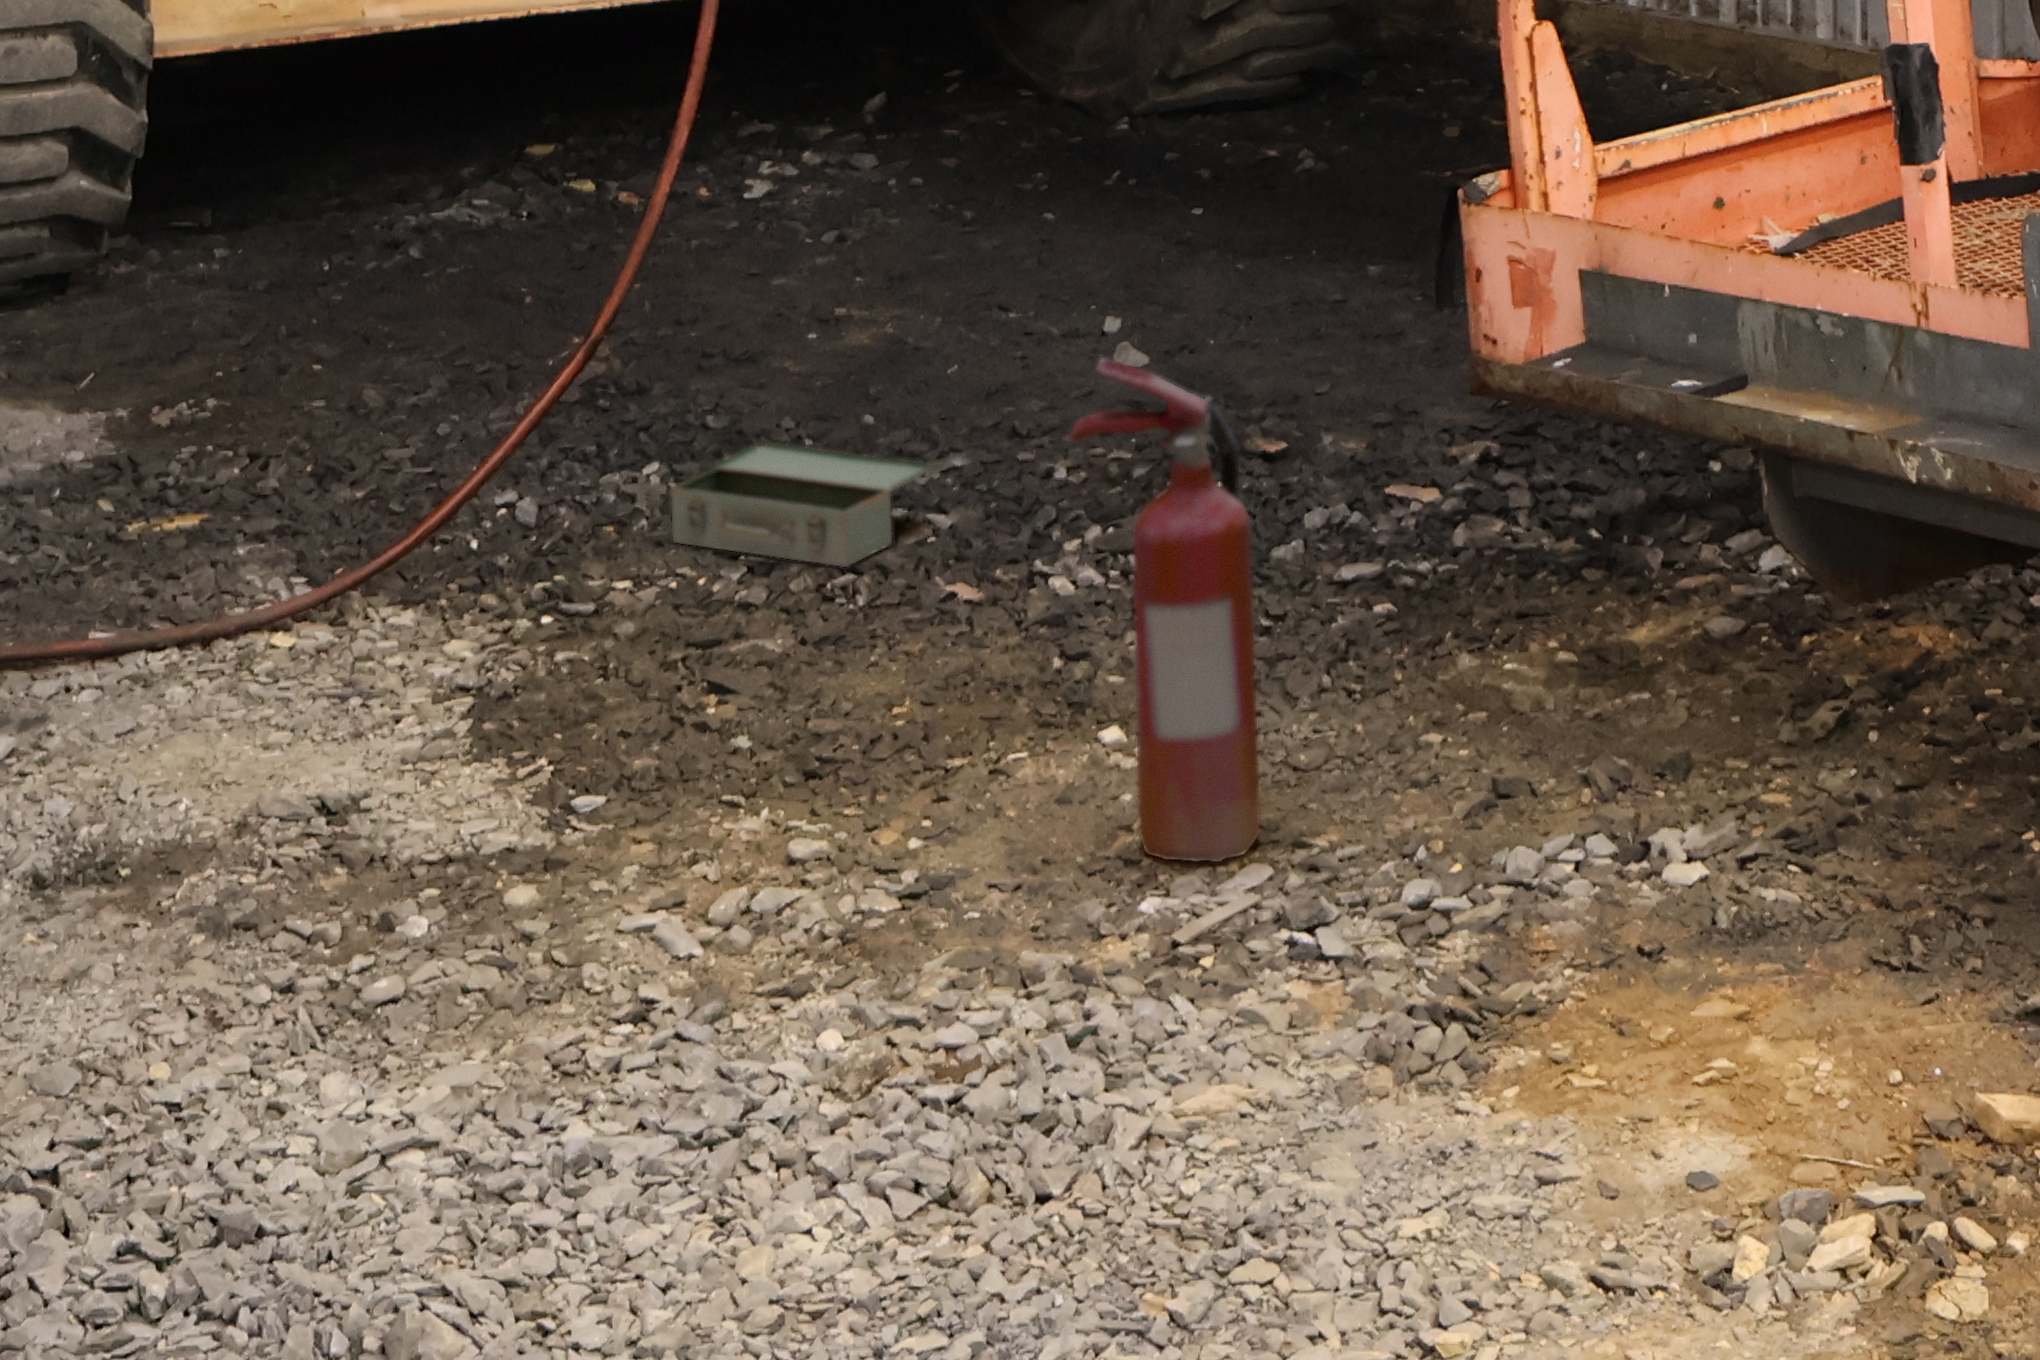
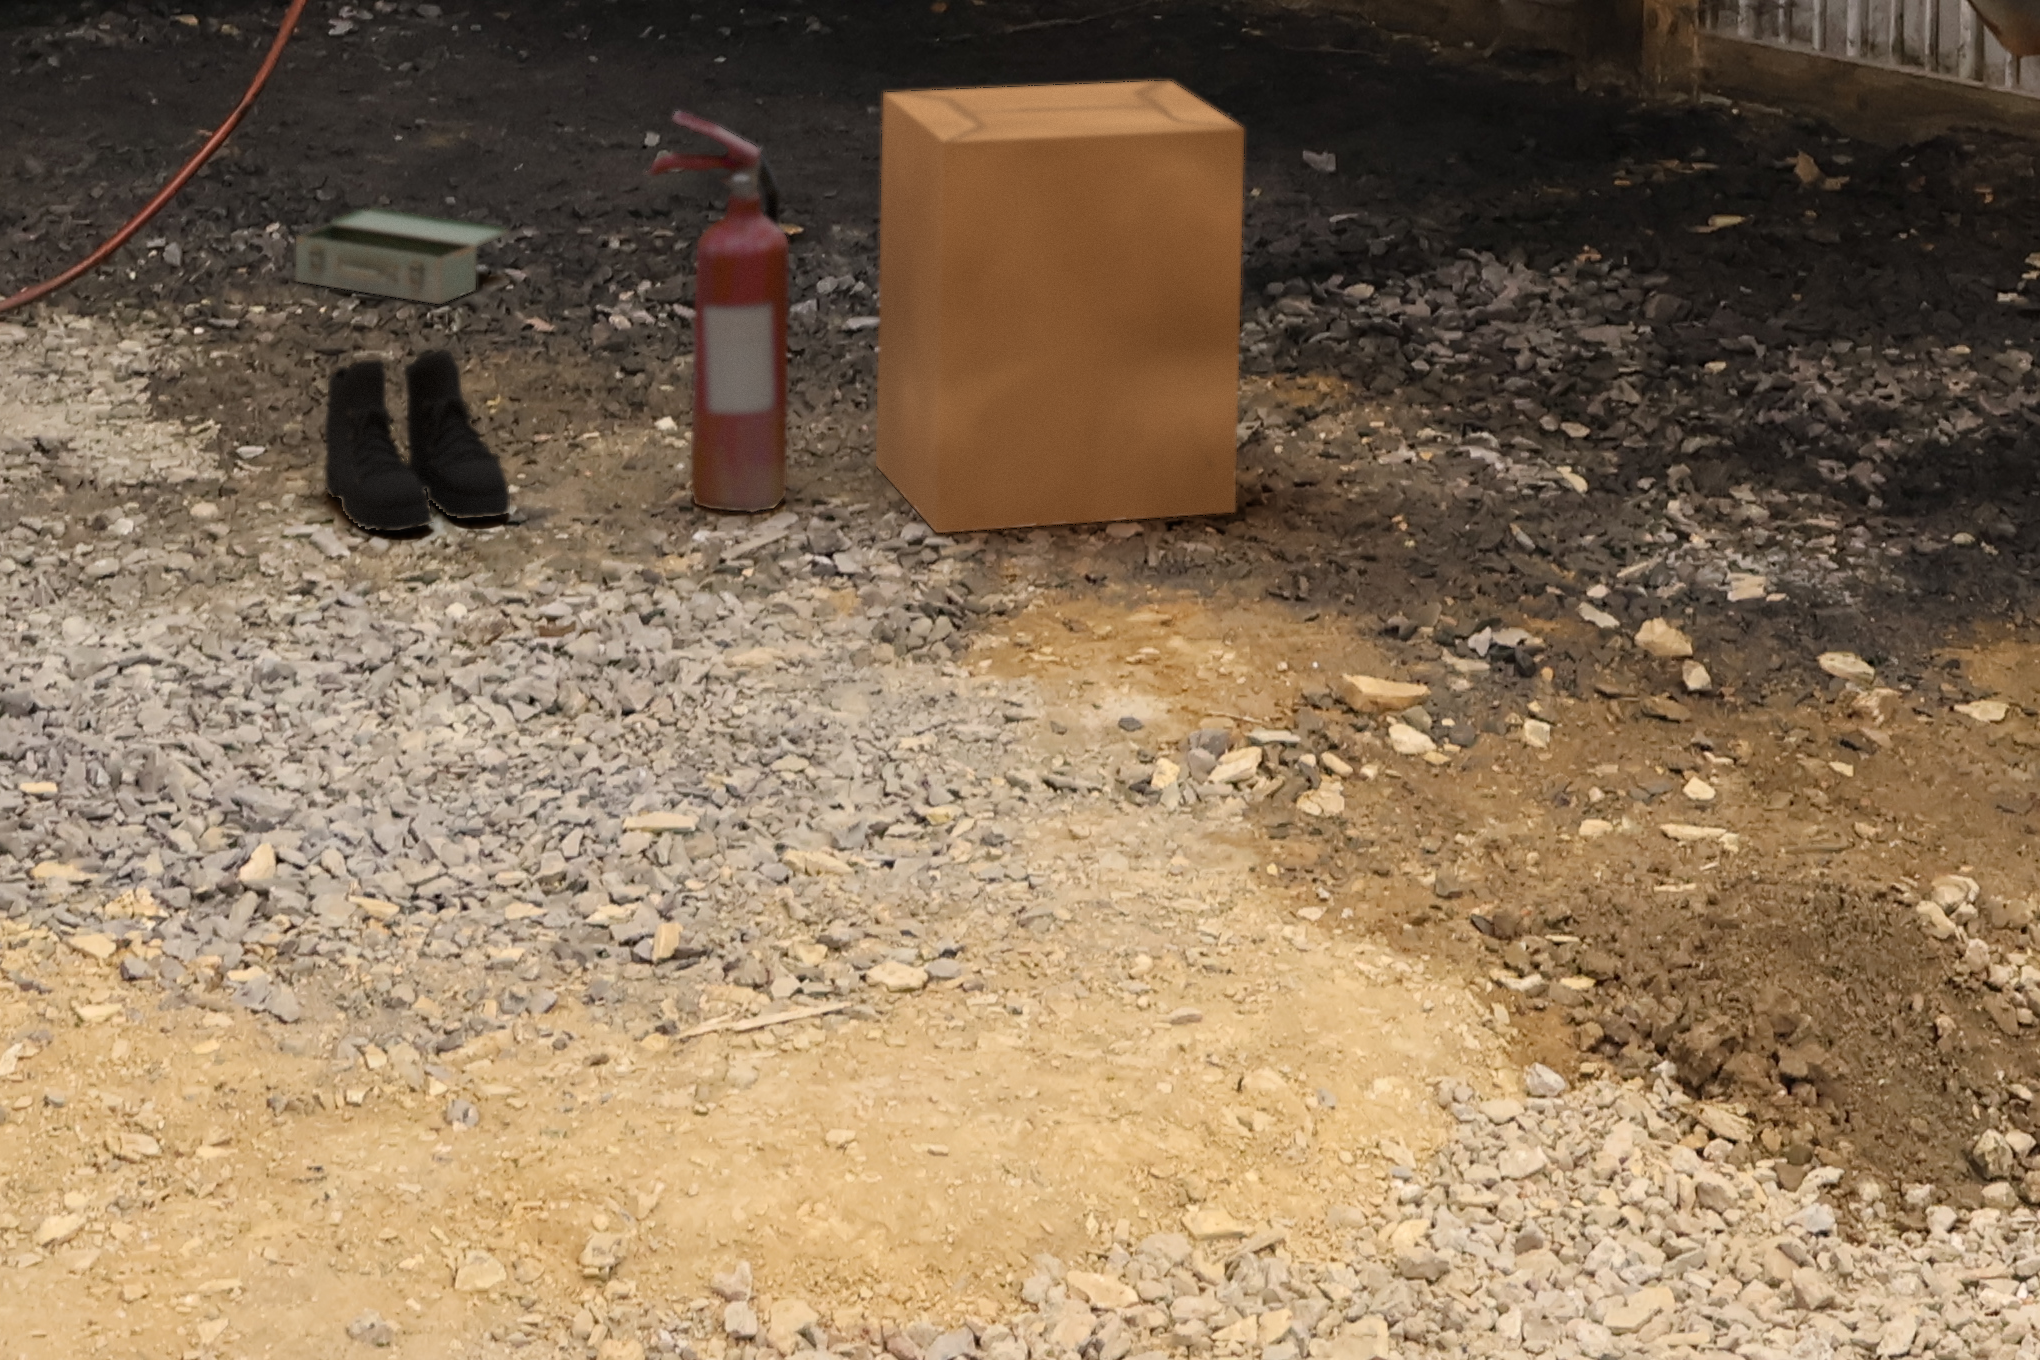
cardboard box: none [1363,281,1826,883] -> present [876,81,1244,533]
boots: none [674,671,909,918] -> present [324,350,510,531]

